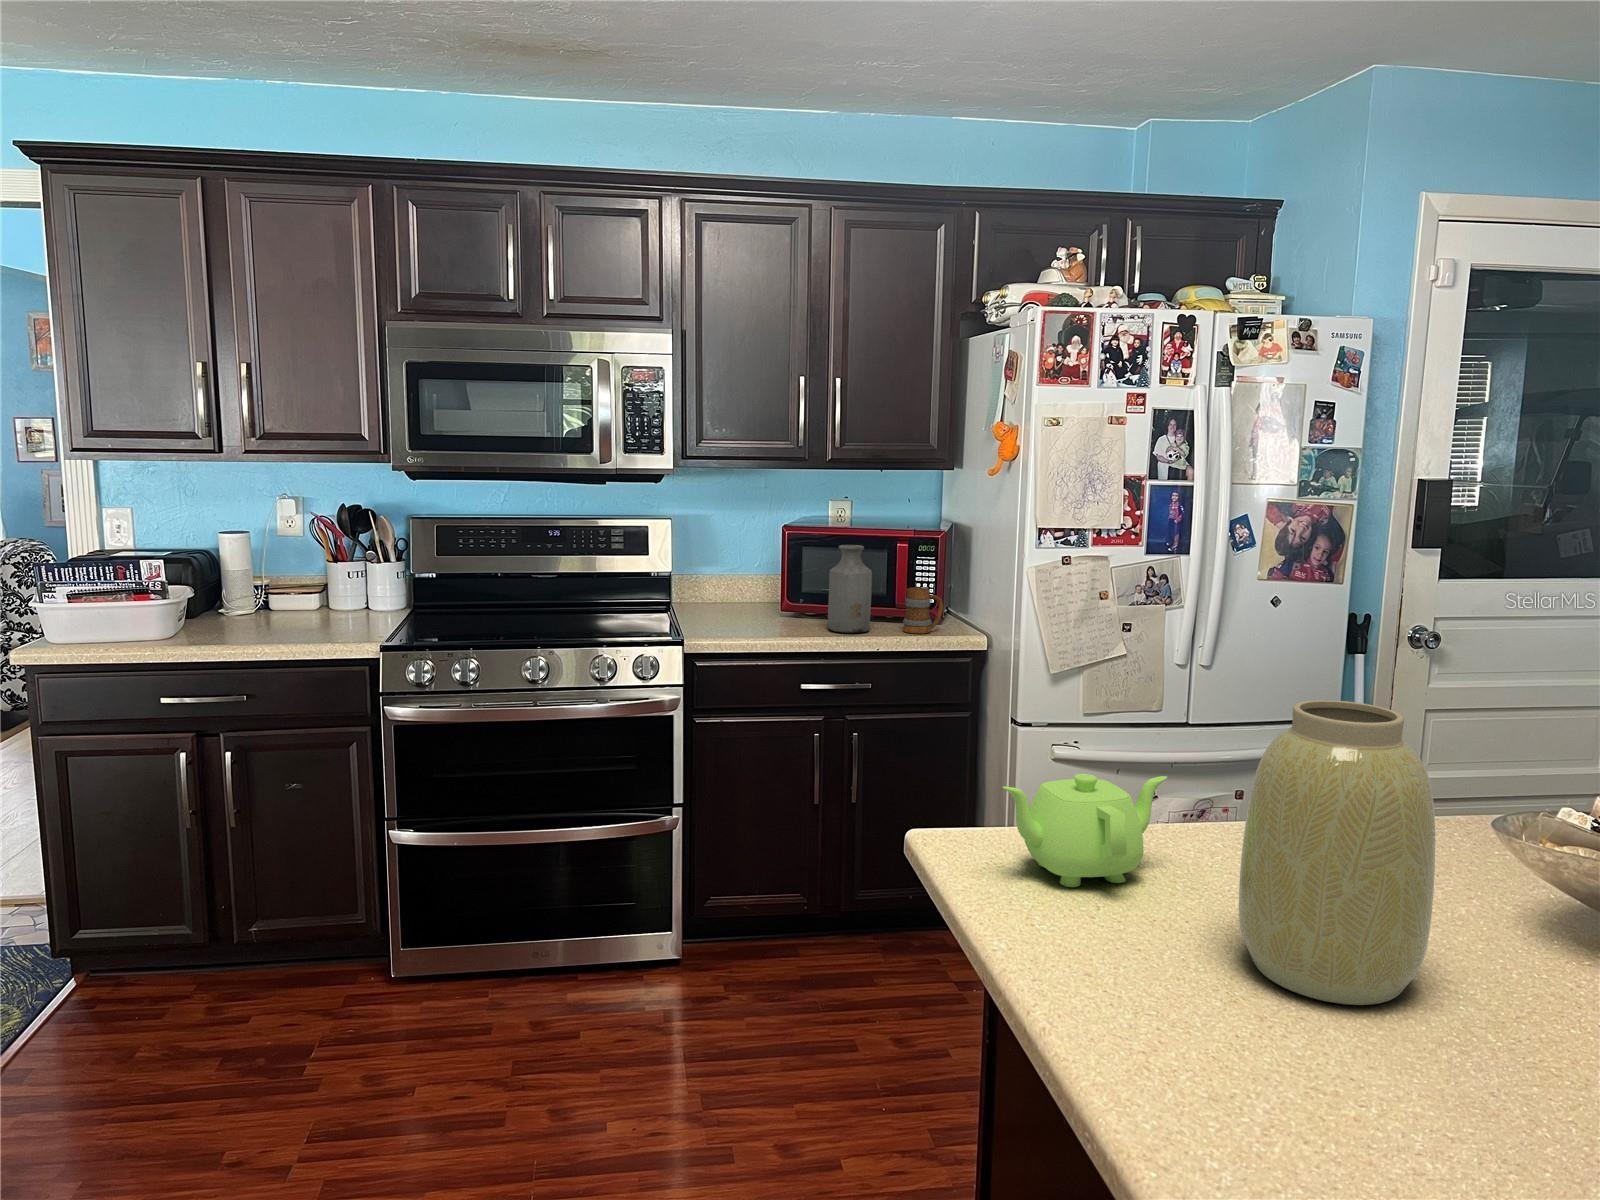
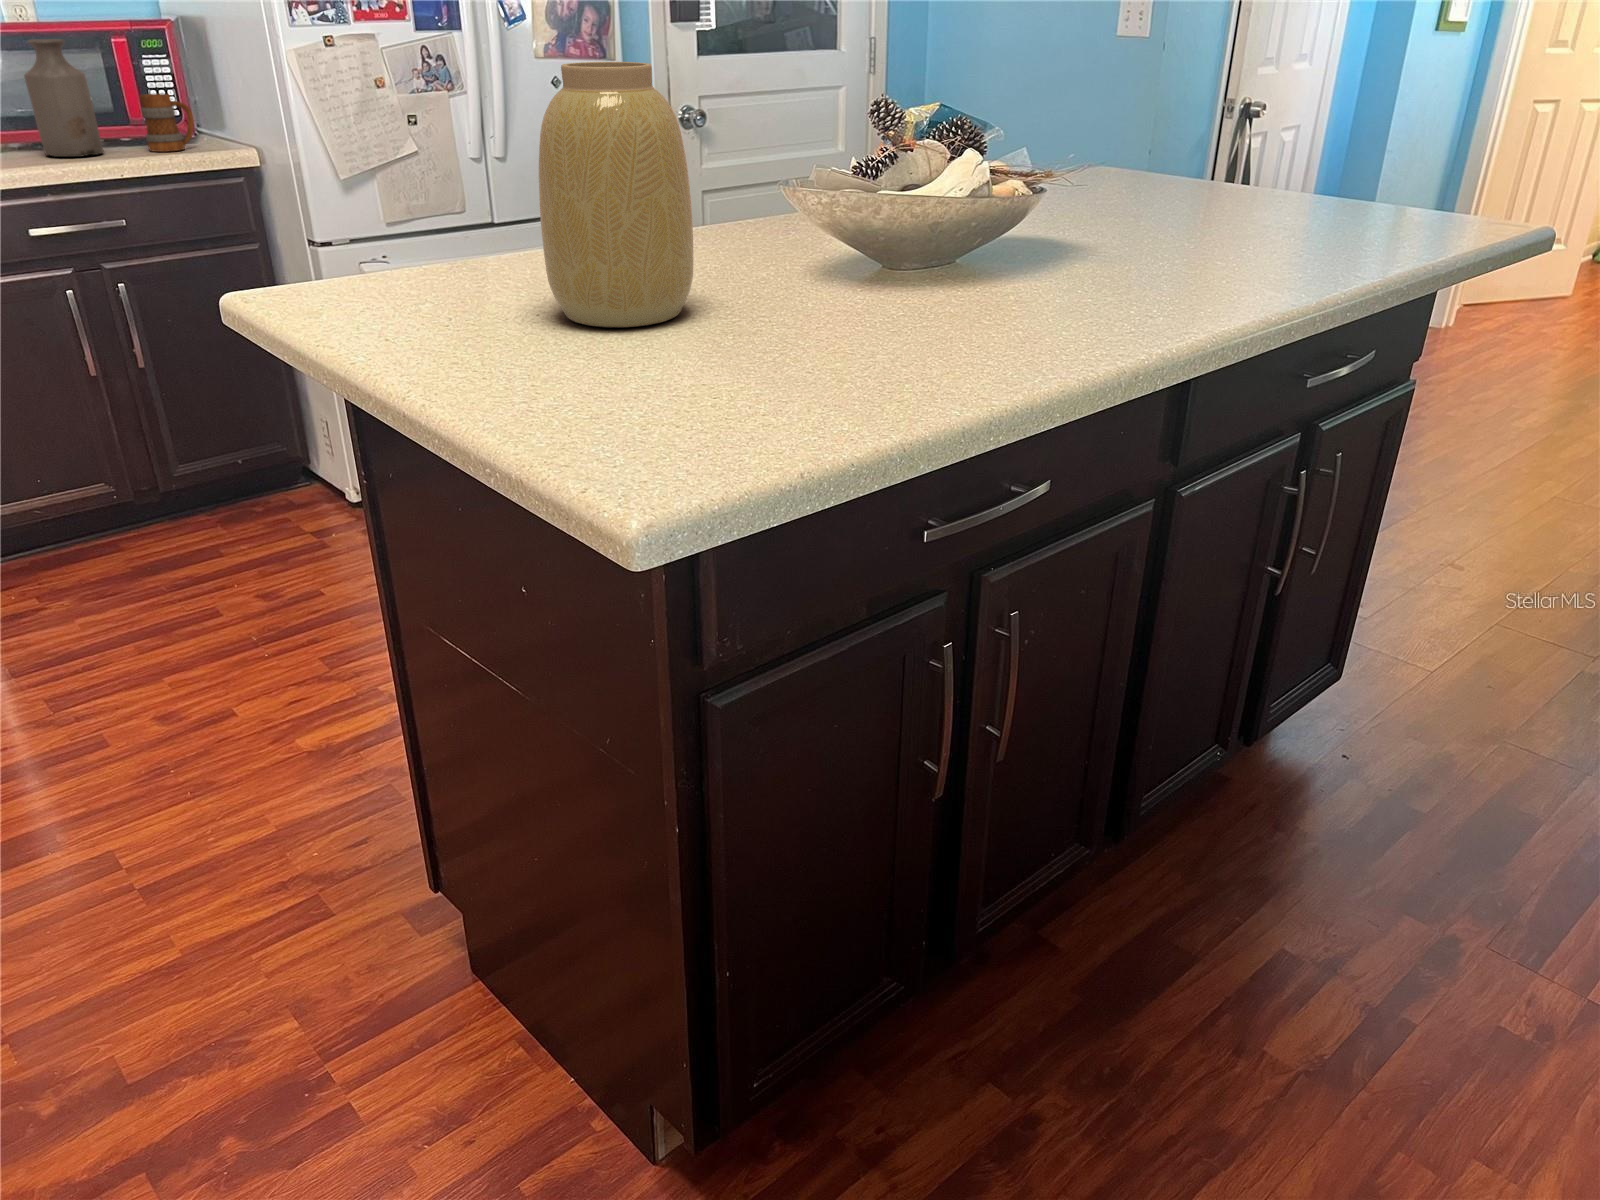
teapot: present [1003,774,1167,887] -> none [305,187,468,303]

